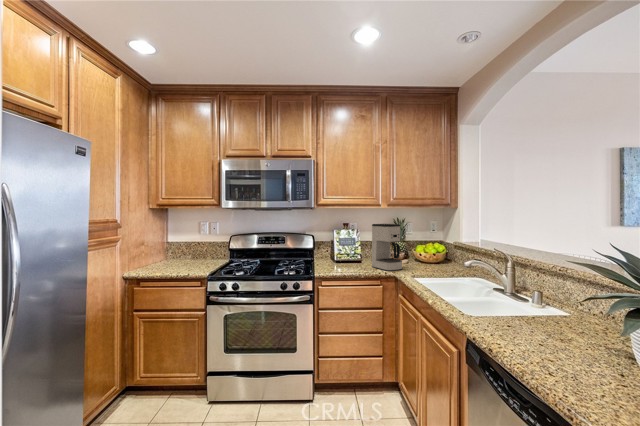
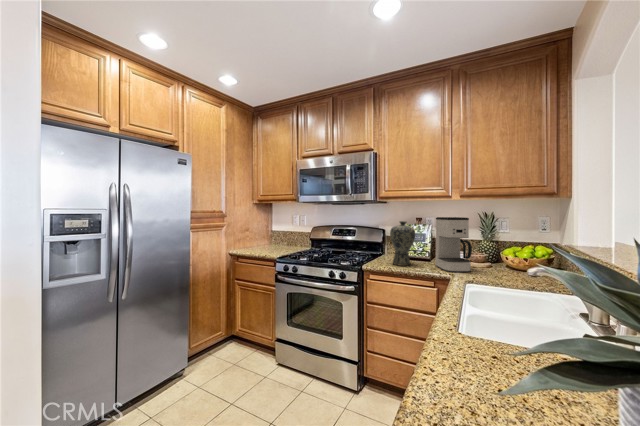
vase: none [334,228,357,270] -> present [390,221,415,266]

